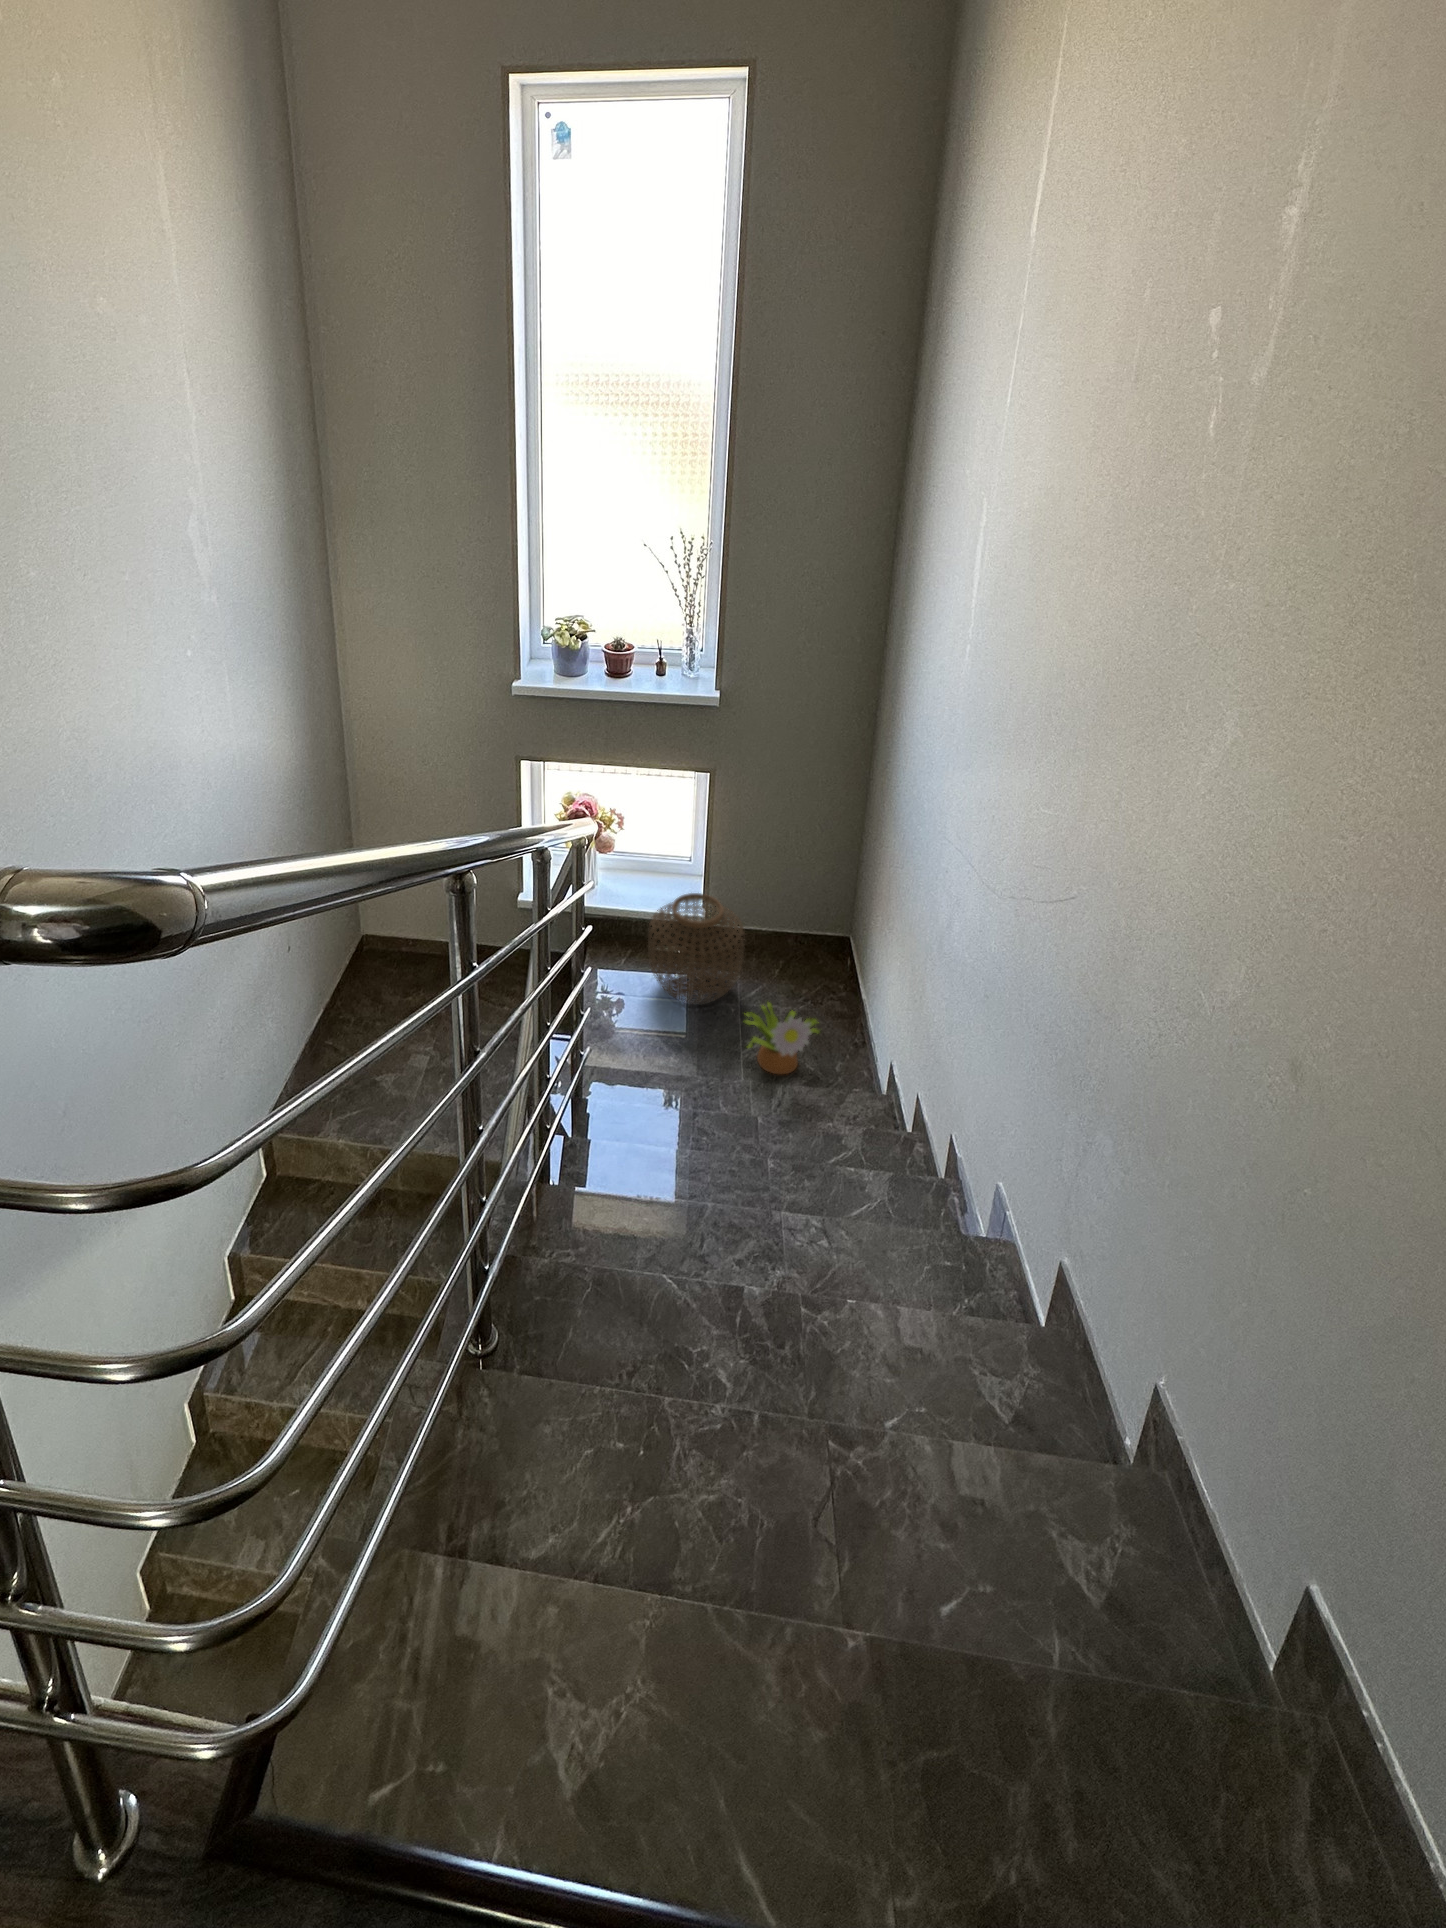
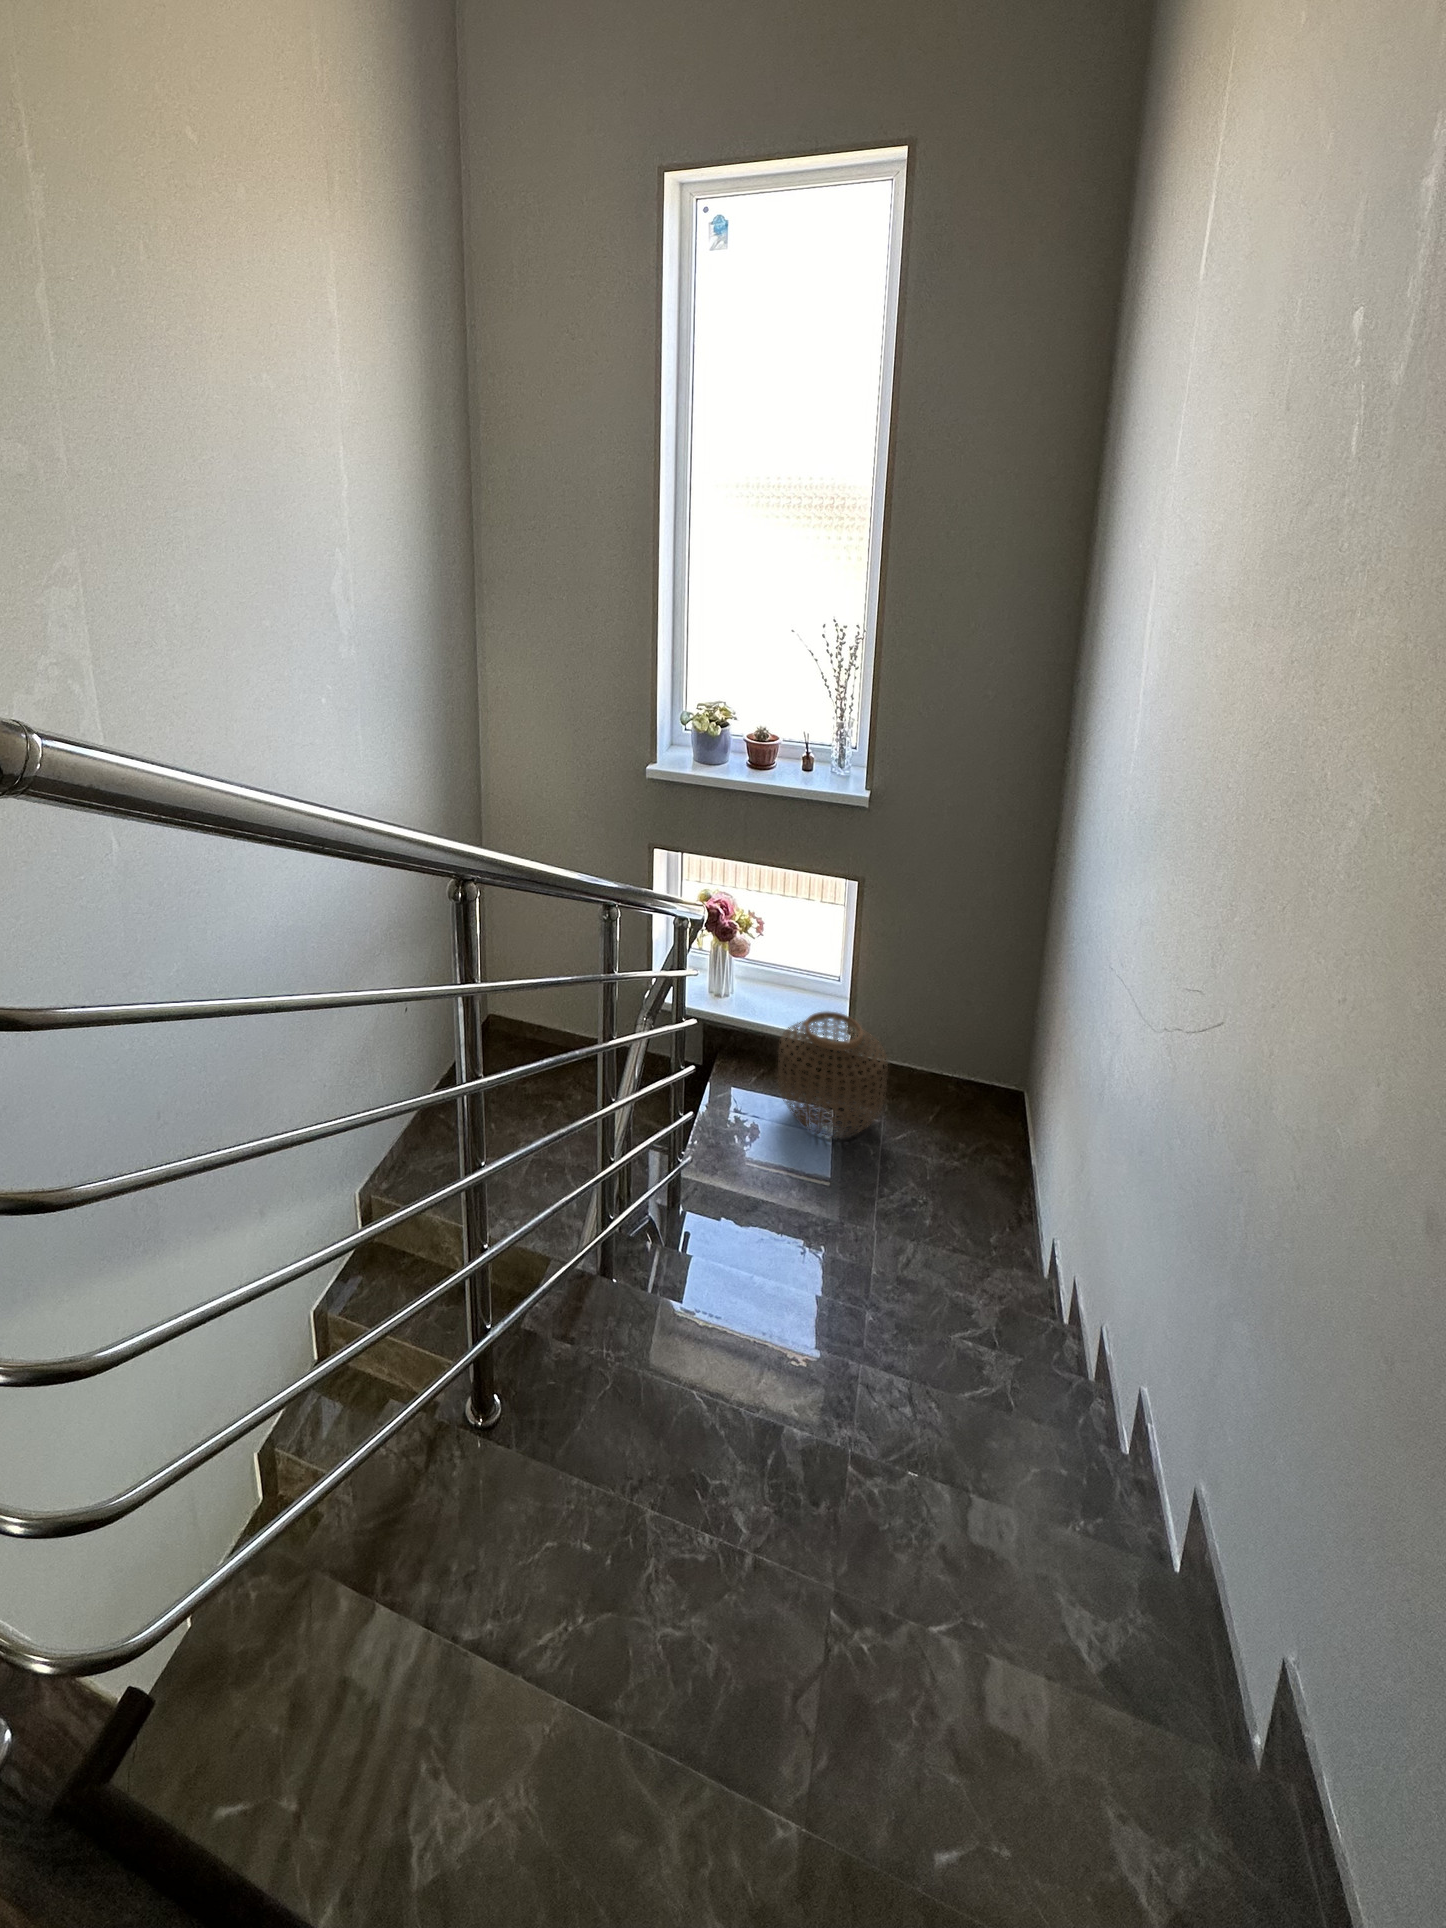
decorative plant: present [745,1002,819,1074] -> none [876,1144,969,1232]

